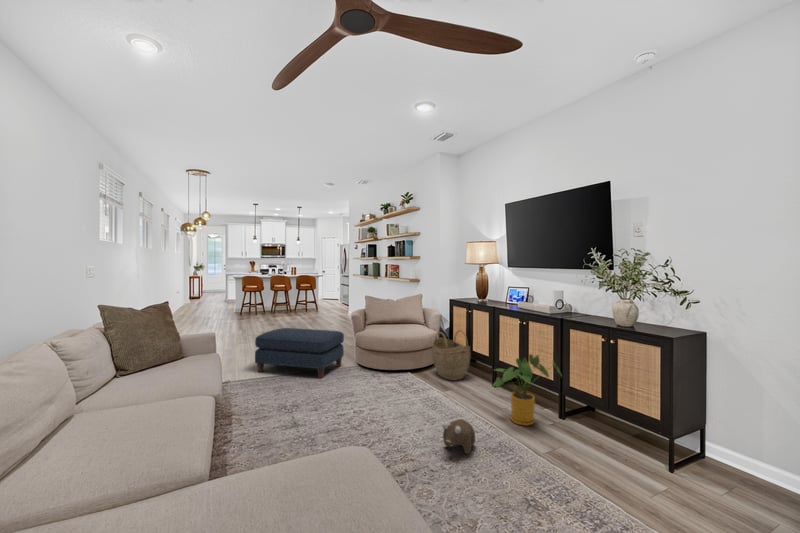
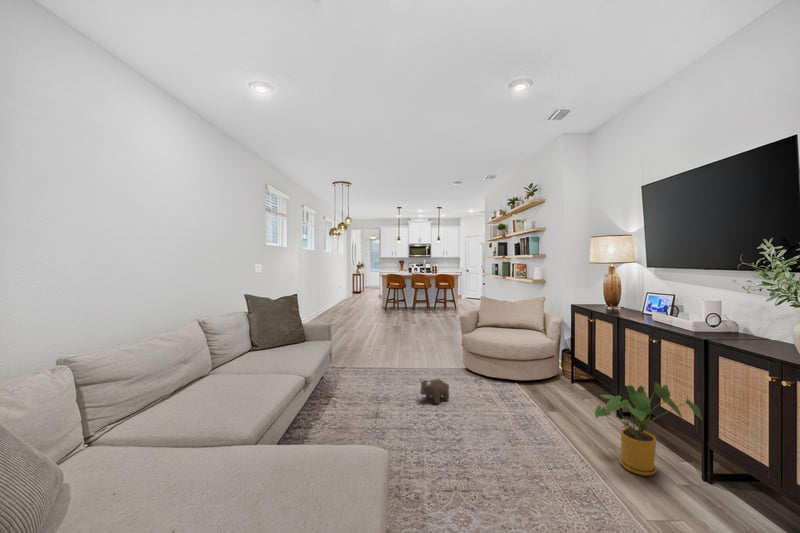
ottoman: present [255,328,344,378] -> none [369,324,451,376]
woven basket: present [432,330,470,380] -> none [543,342,590,401]
plush toy: present [442,419,475,454] -> present [419,379,449,404]

